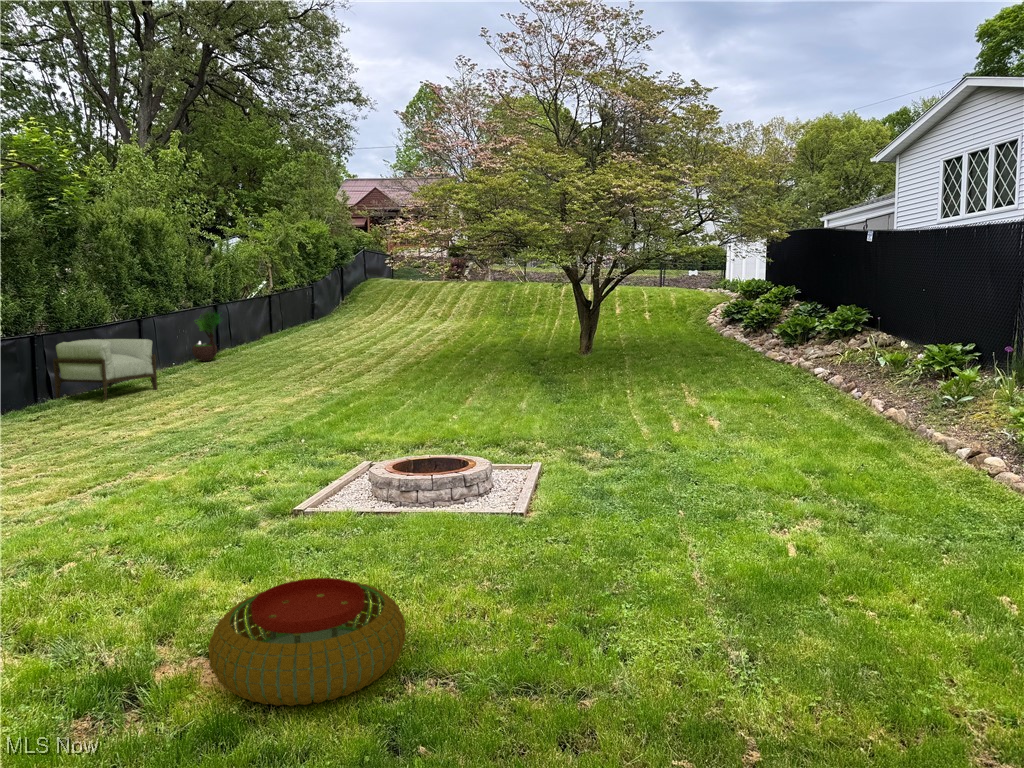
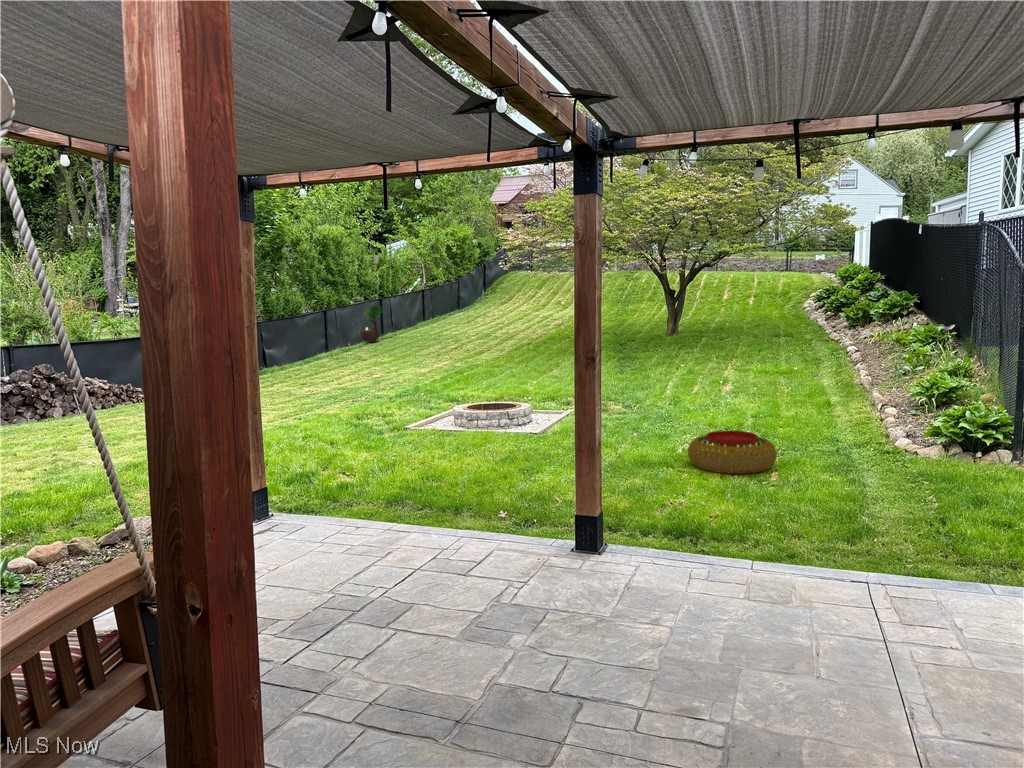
armchair: present [53,339,158,400] -> none [269,326,336,369]
pouf: present [208,578,406,706] -> present [688,430,777,474]

